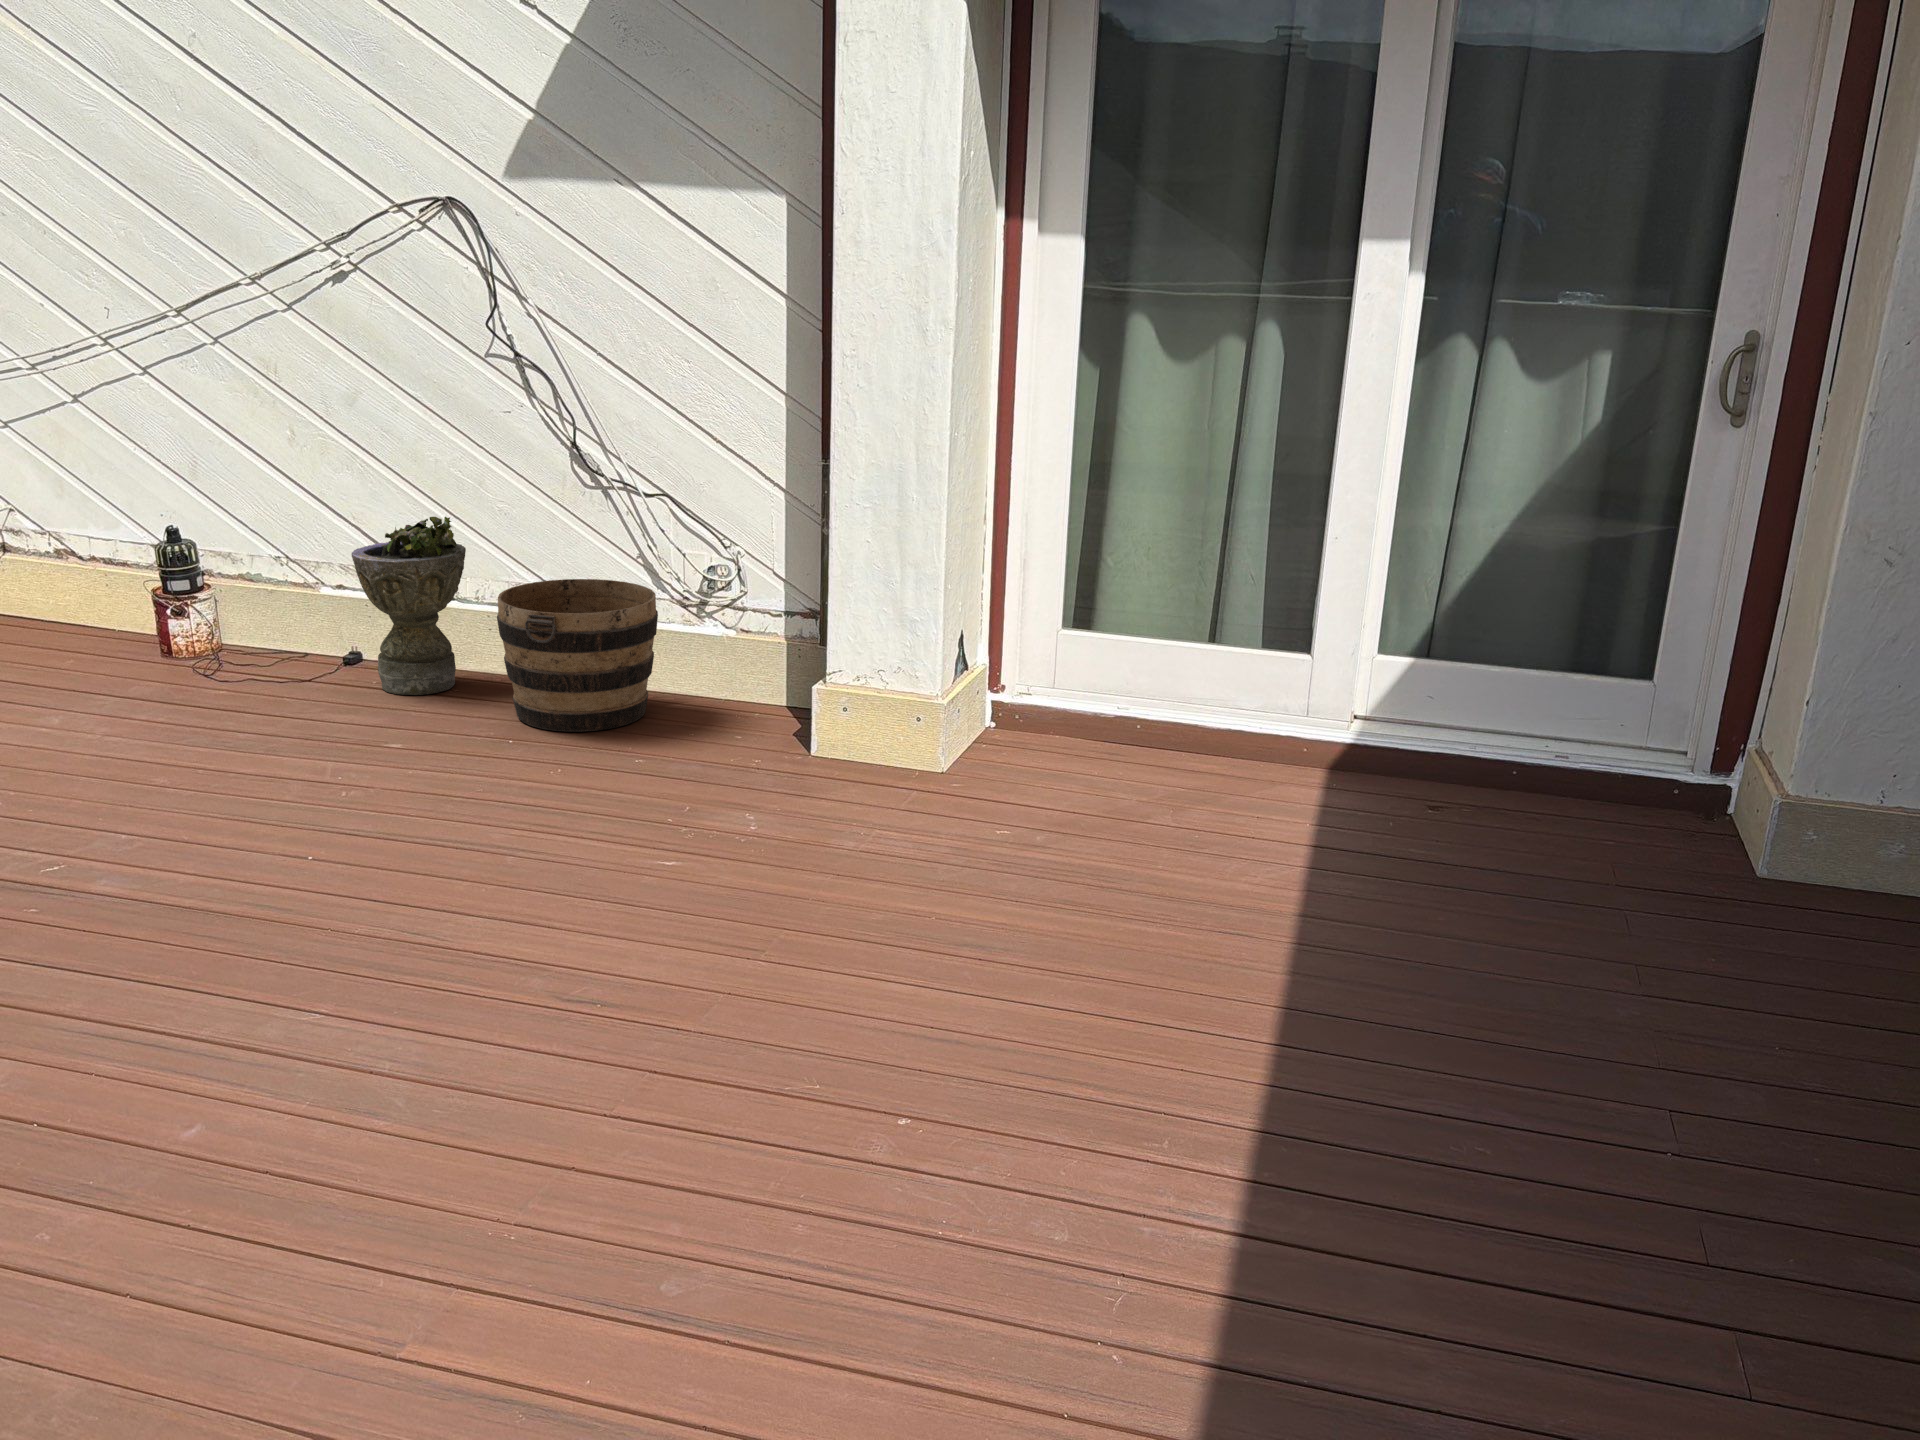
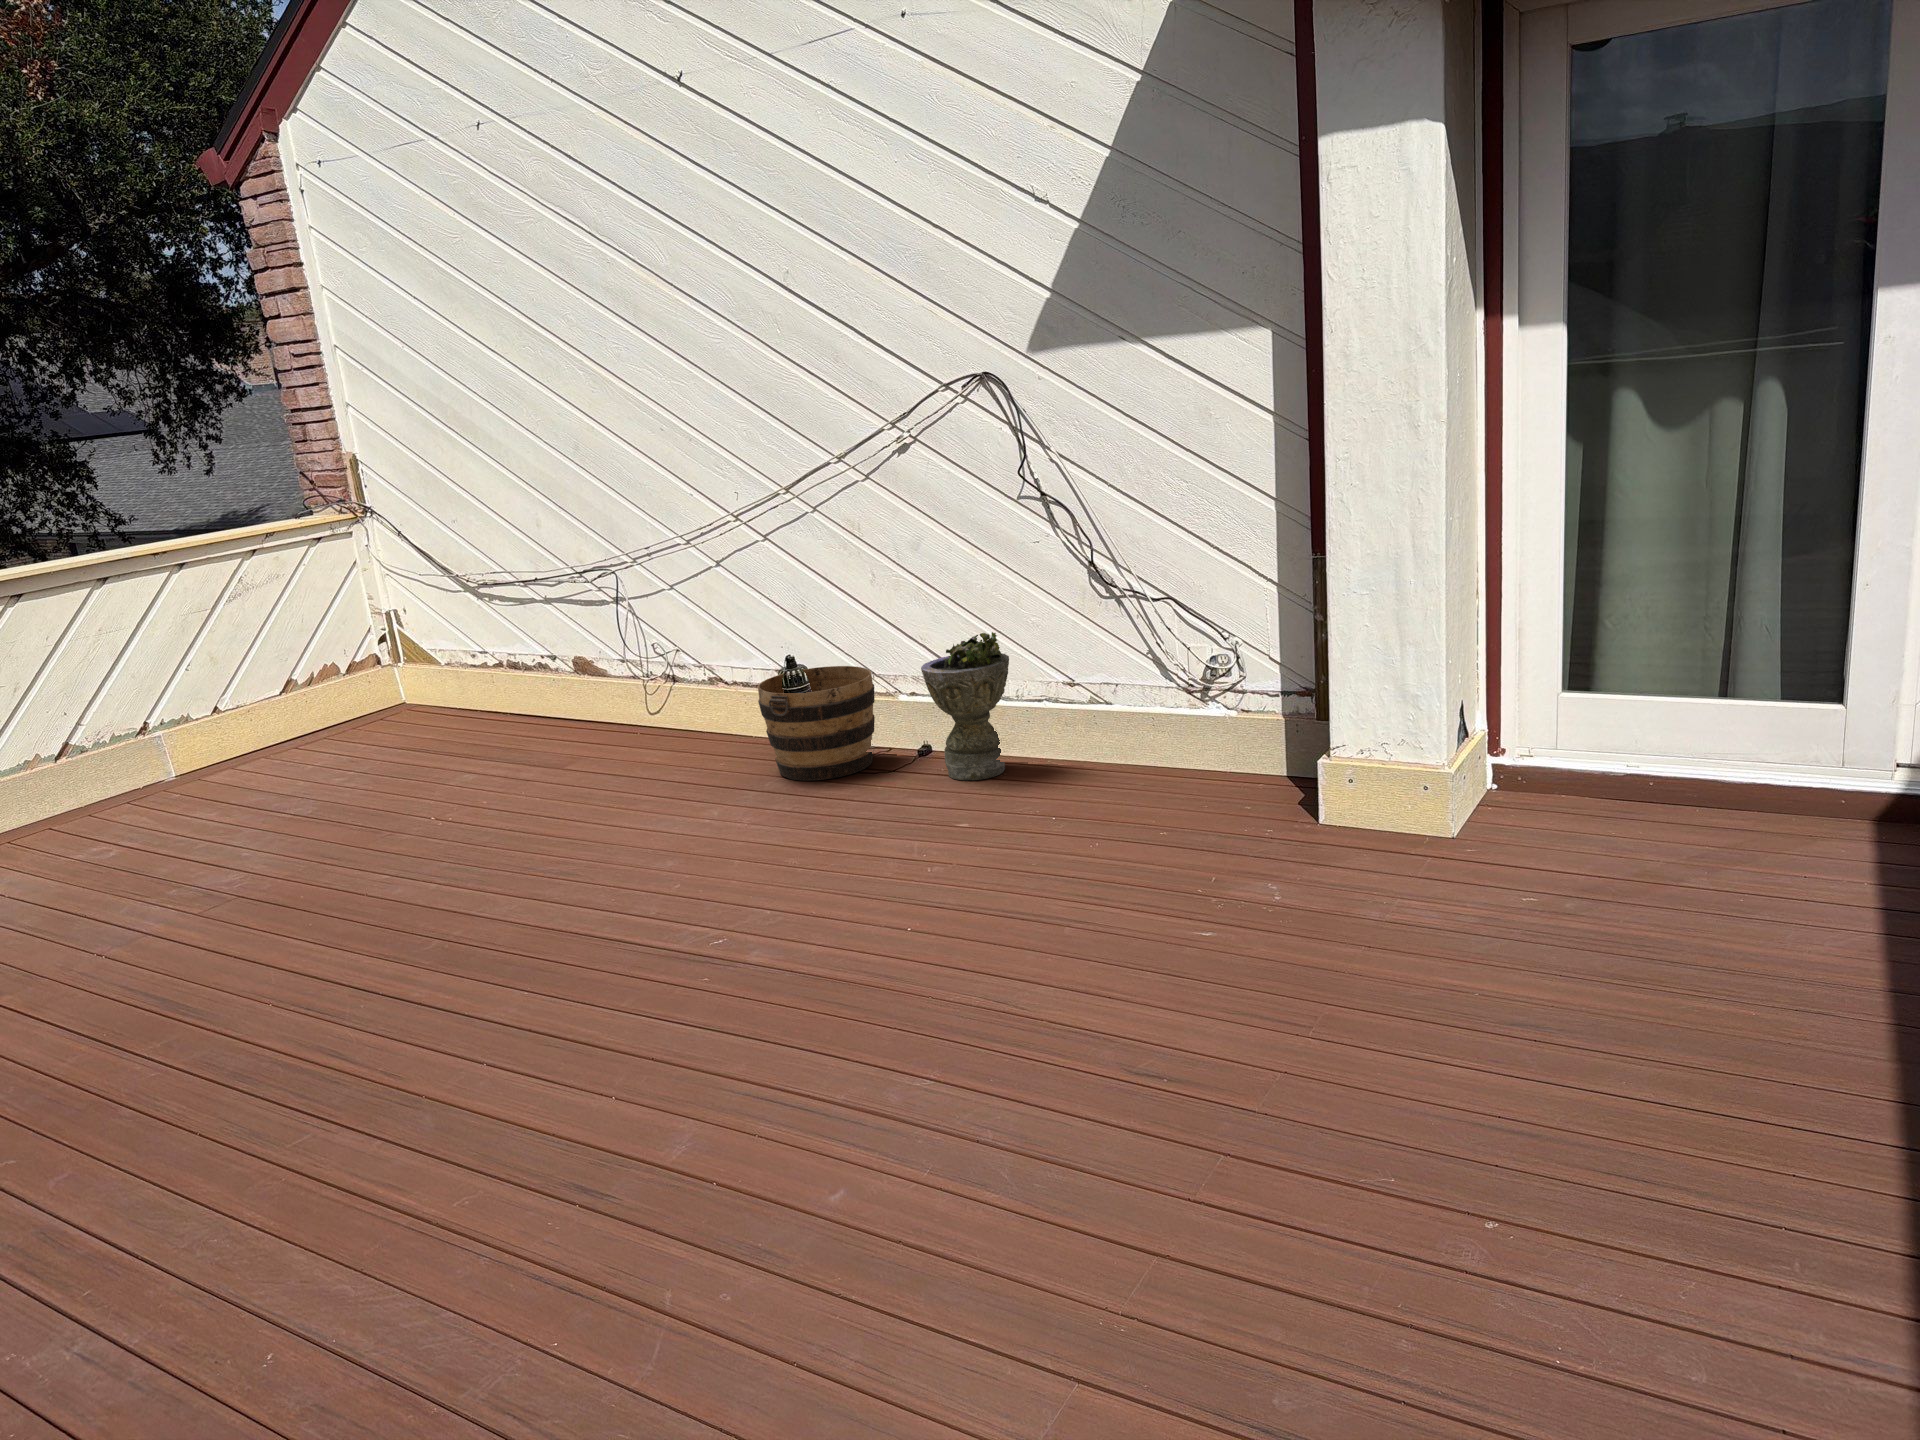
bucket: present [497,579,658,732] -> present [758,666,875,780]

